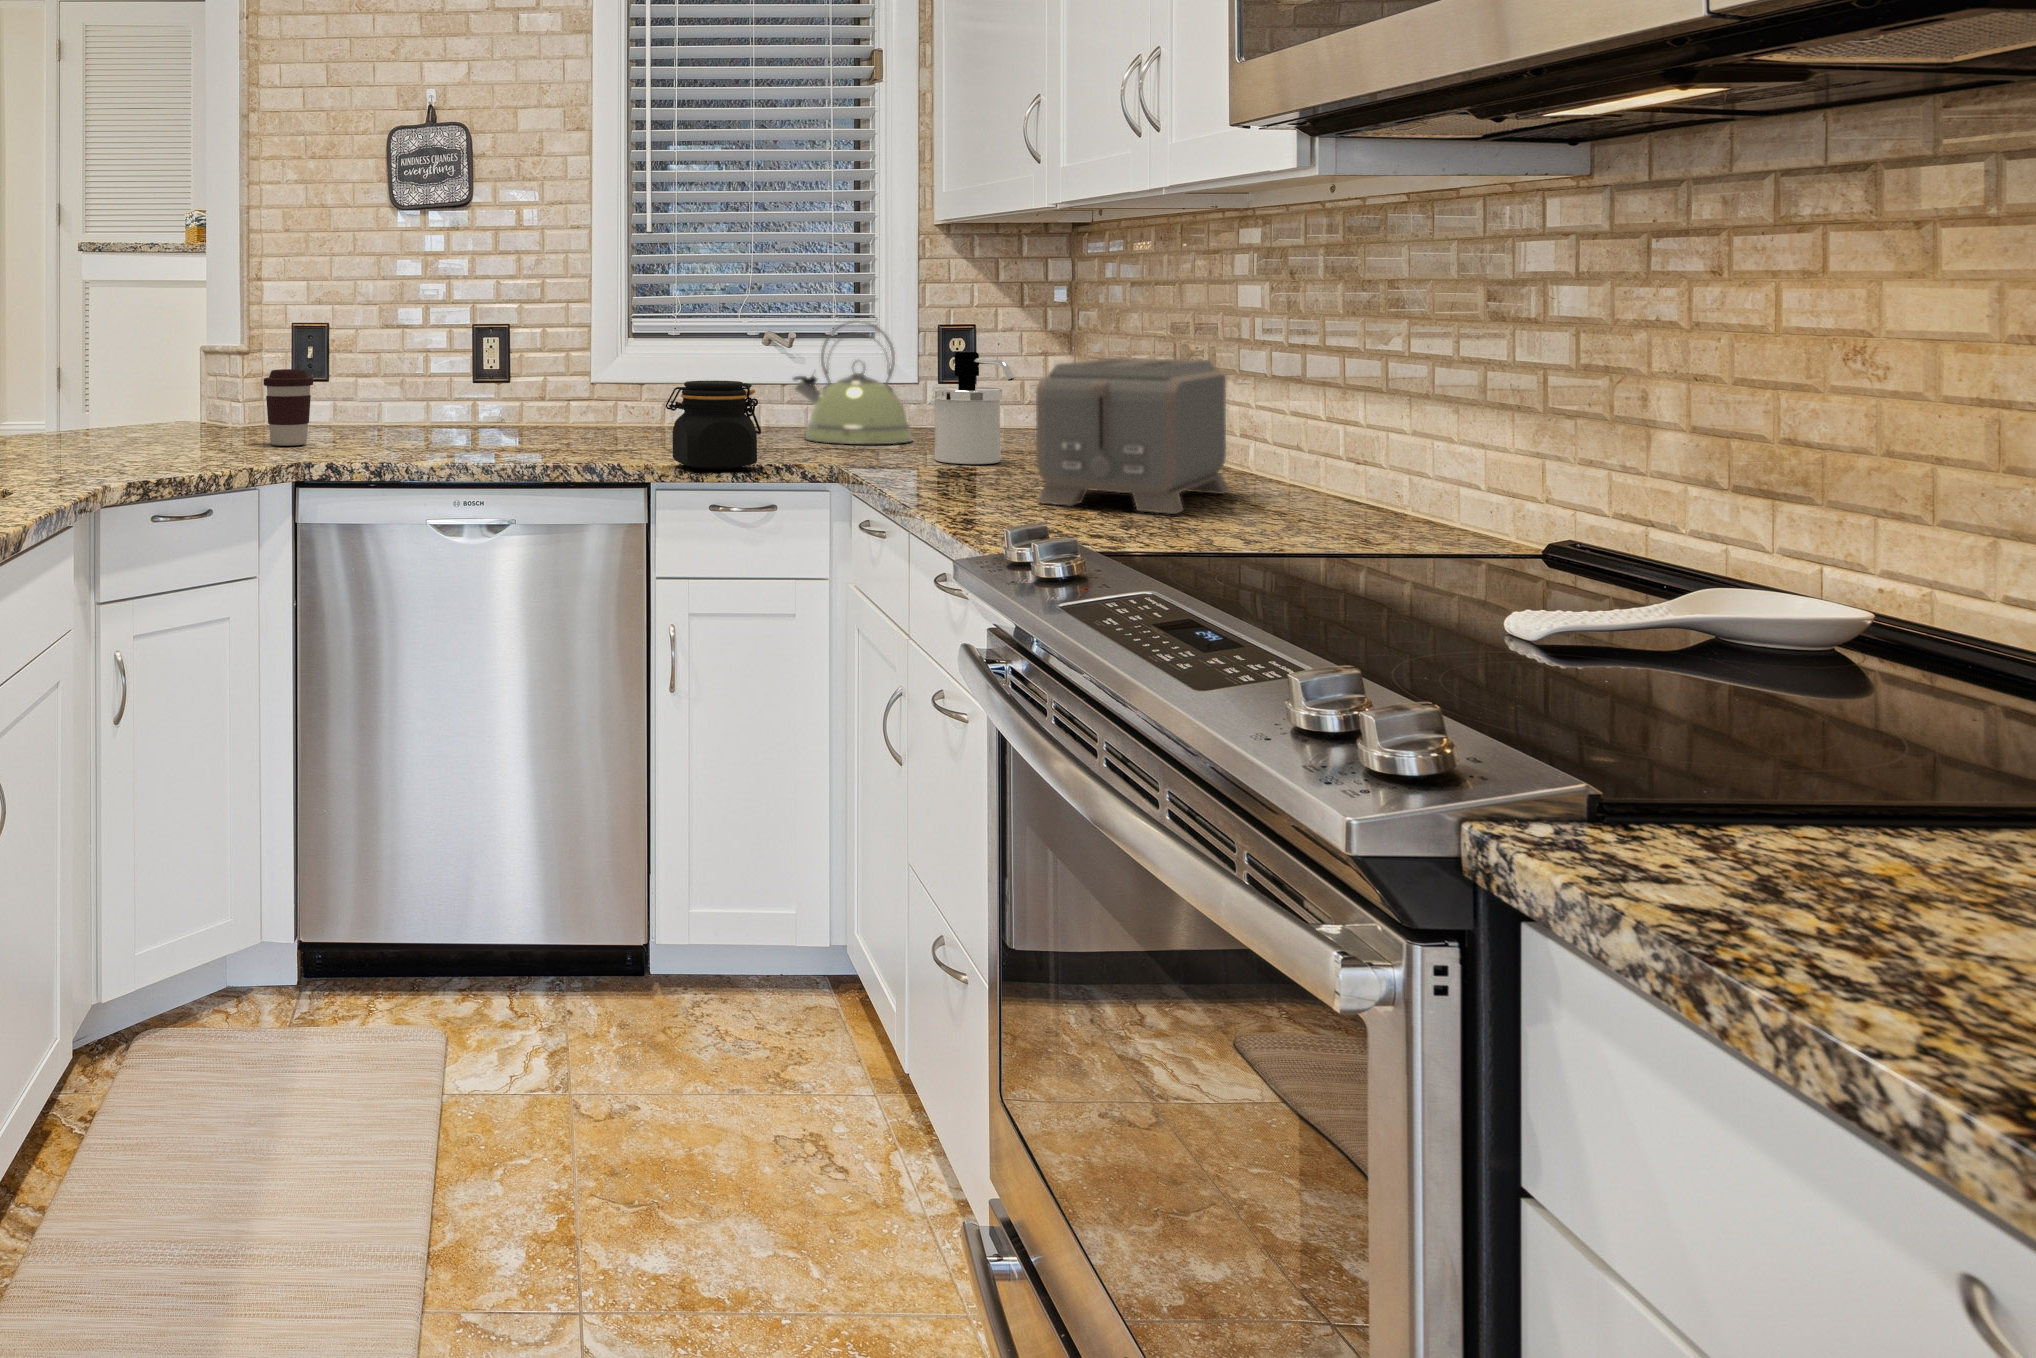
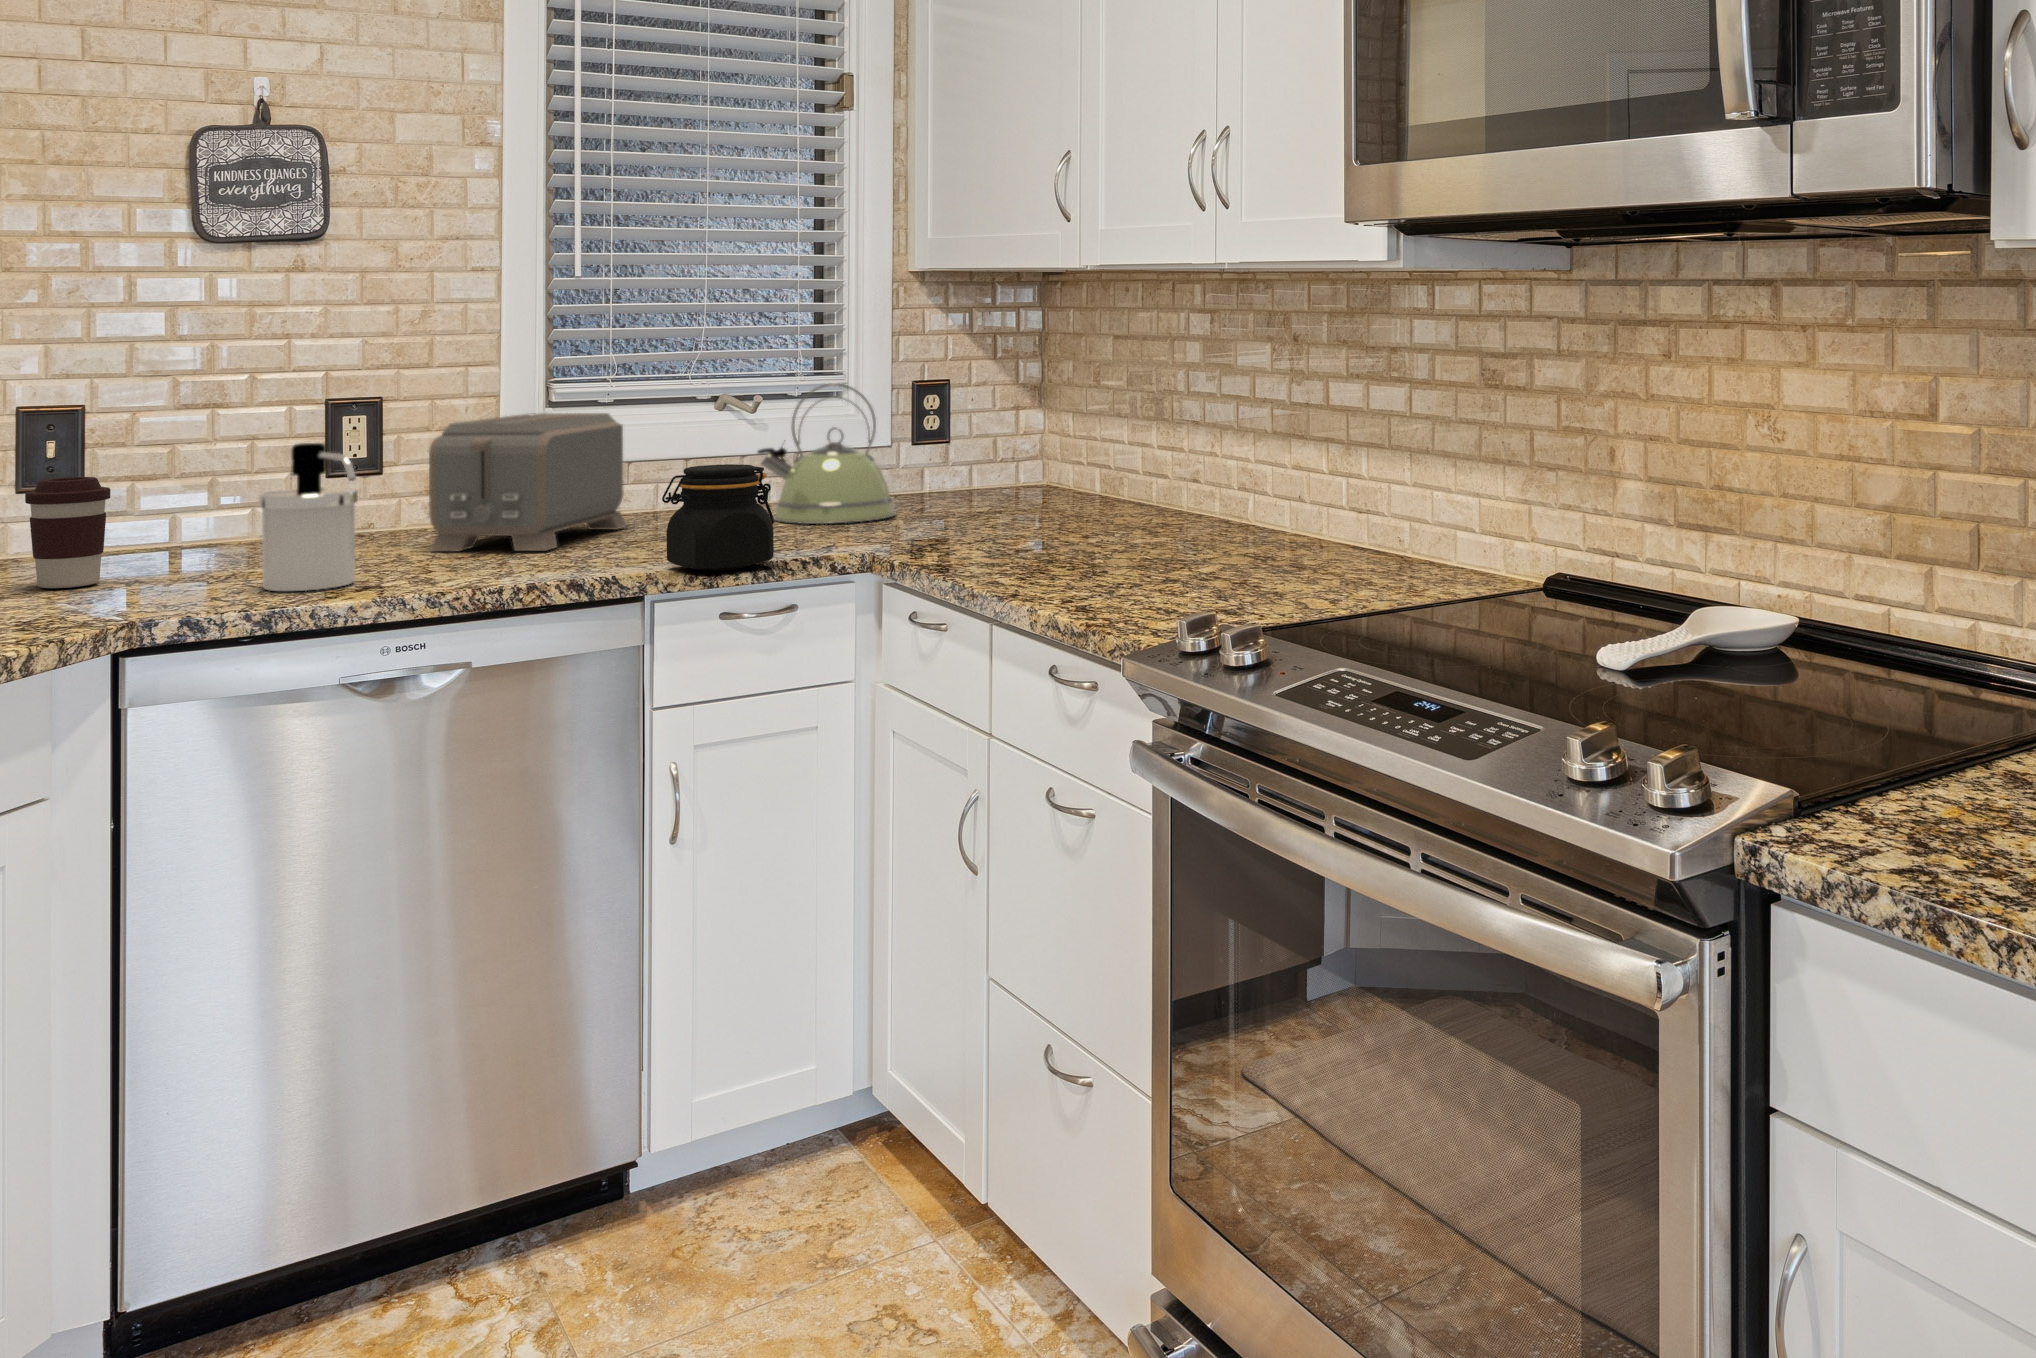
soap dispenser: present [932,351,1014,464] -> present [259,443,358,591]
toaster: present [1036,358,1229,514] -> present [429,413,627,551]

